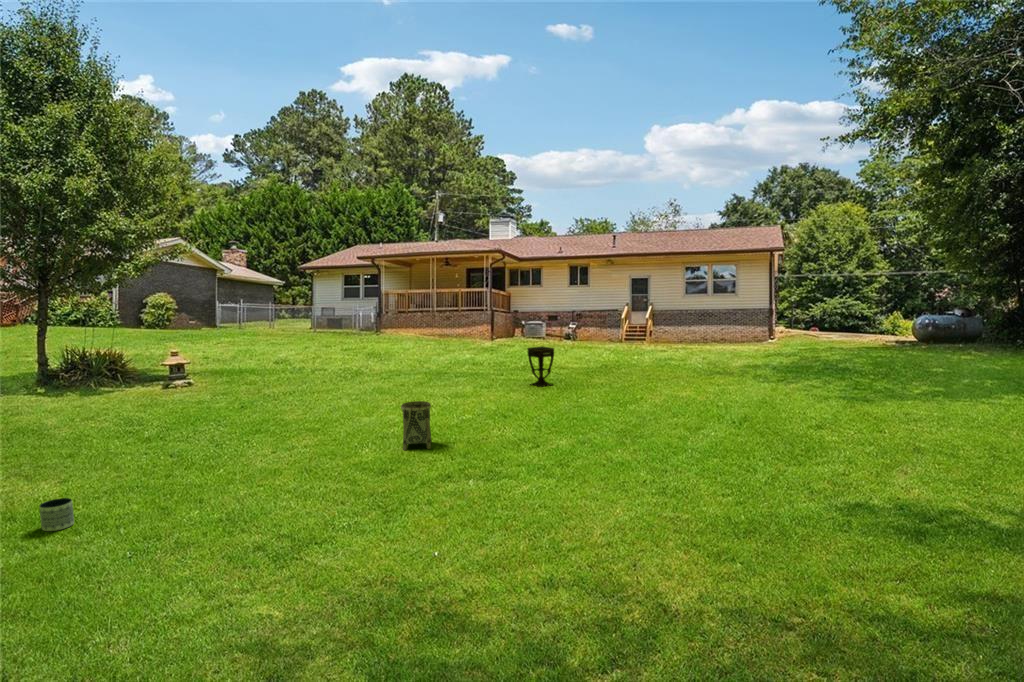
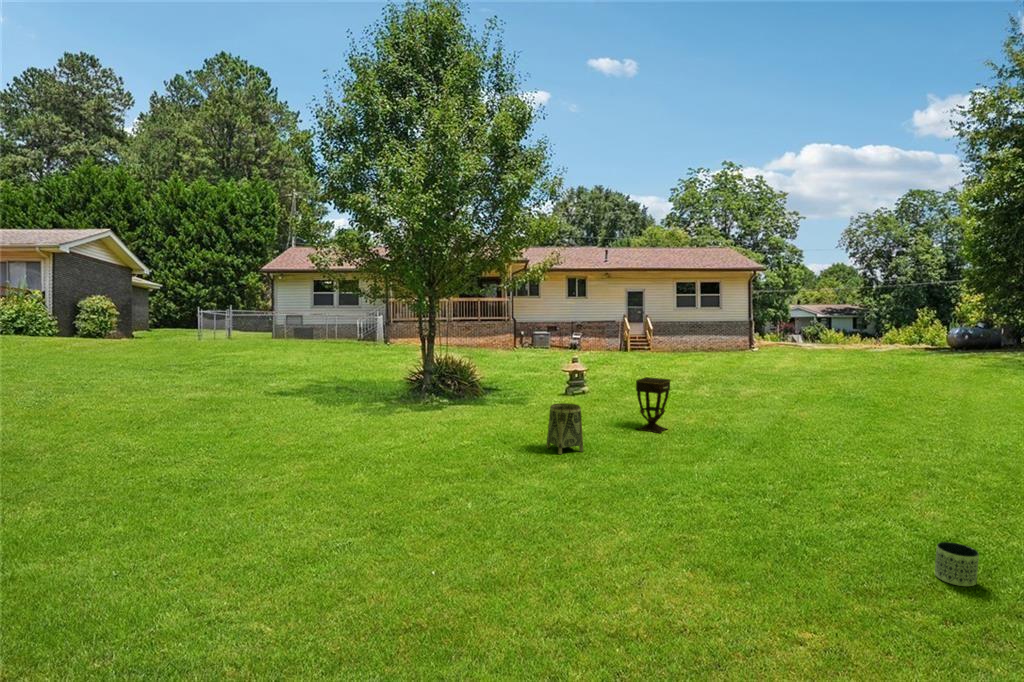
side table: present [527,346,554,387] -> present [636,377,670,433]
basket: present [401,401,432,450] -> present [547,403,583,454]

